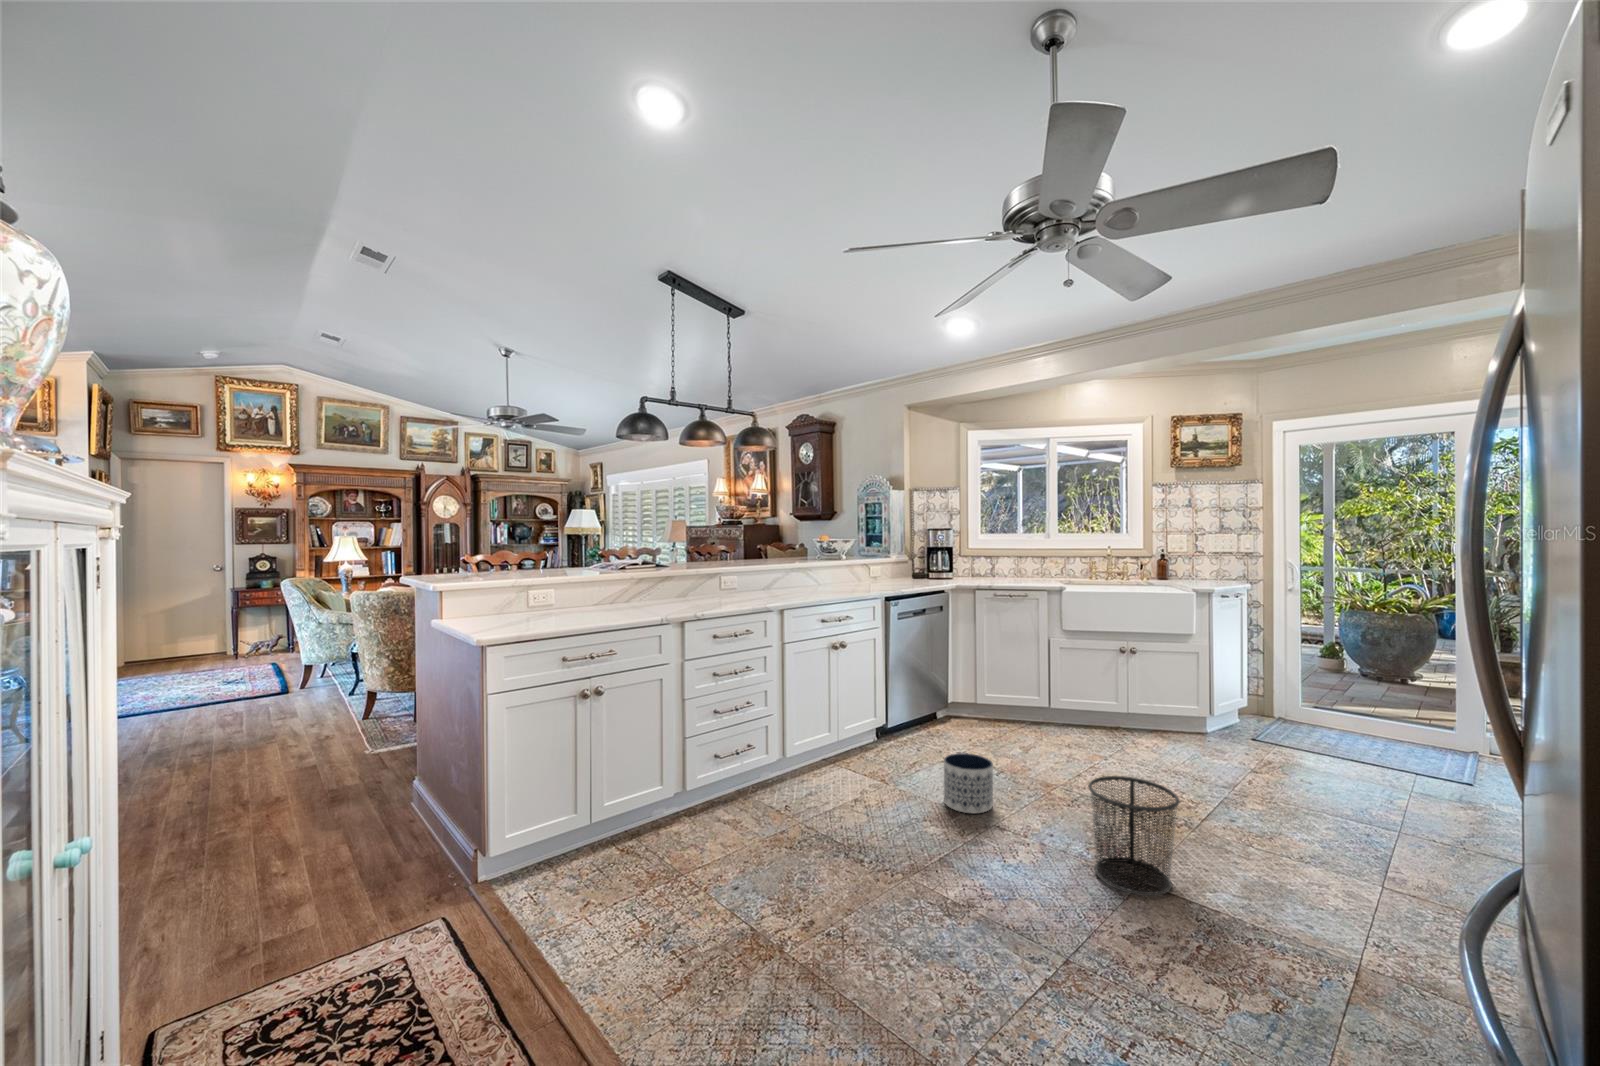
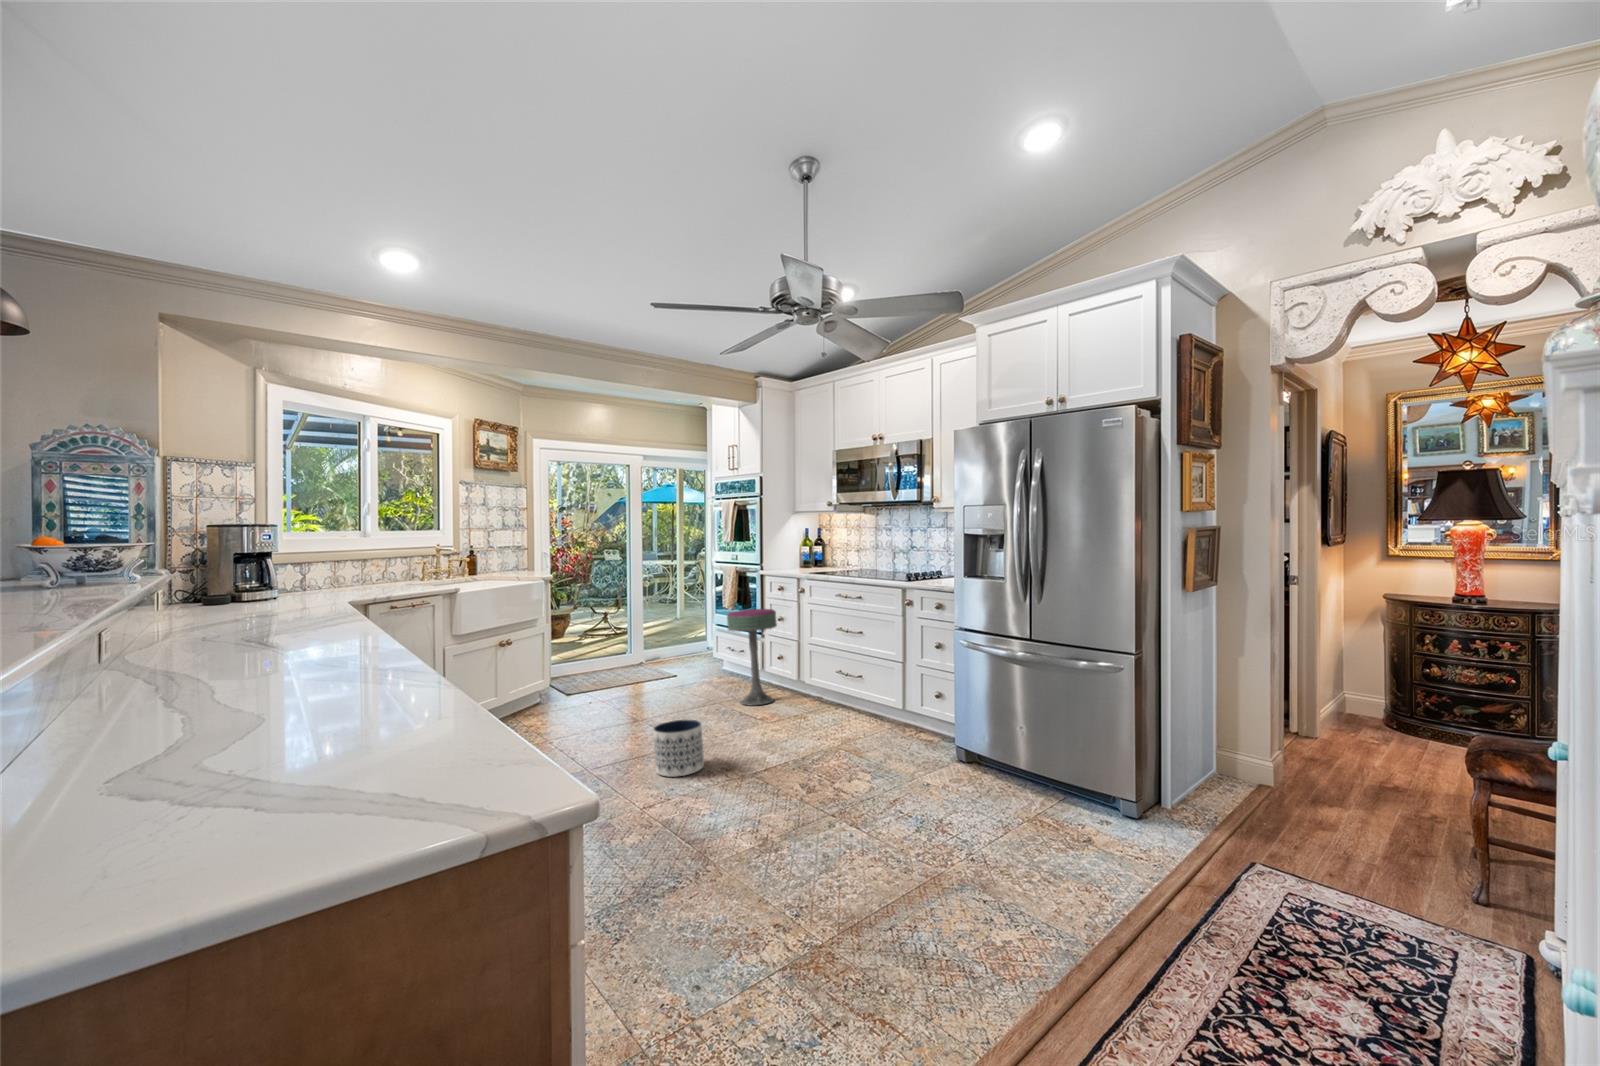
bar stool: none [1237,693,1336,860] -> present [727,609,777,706]
waste bin: present [1088,776,1180,896] -> none [771,666,826,737]

